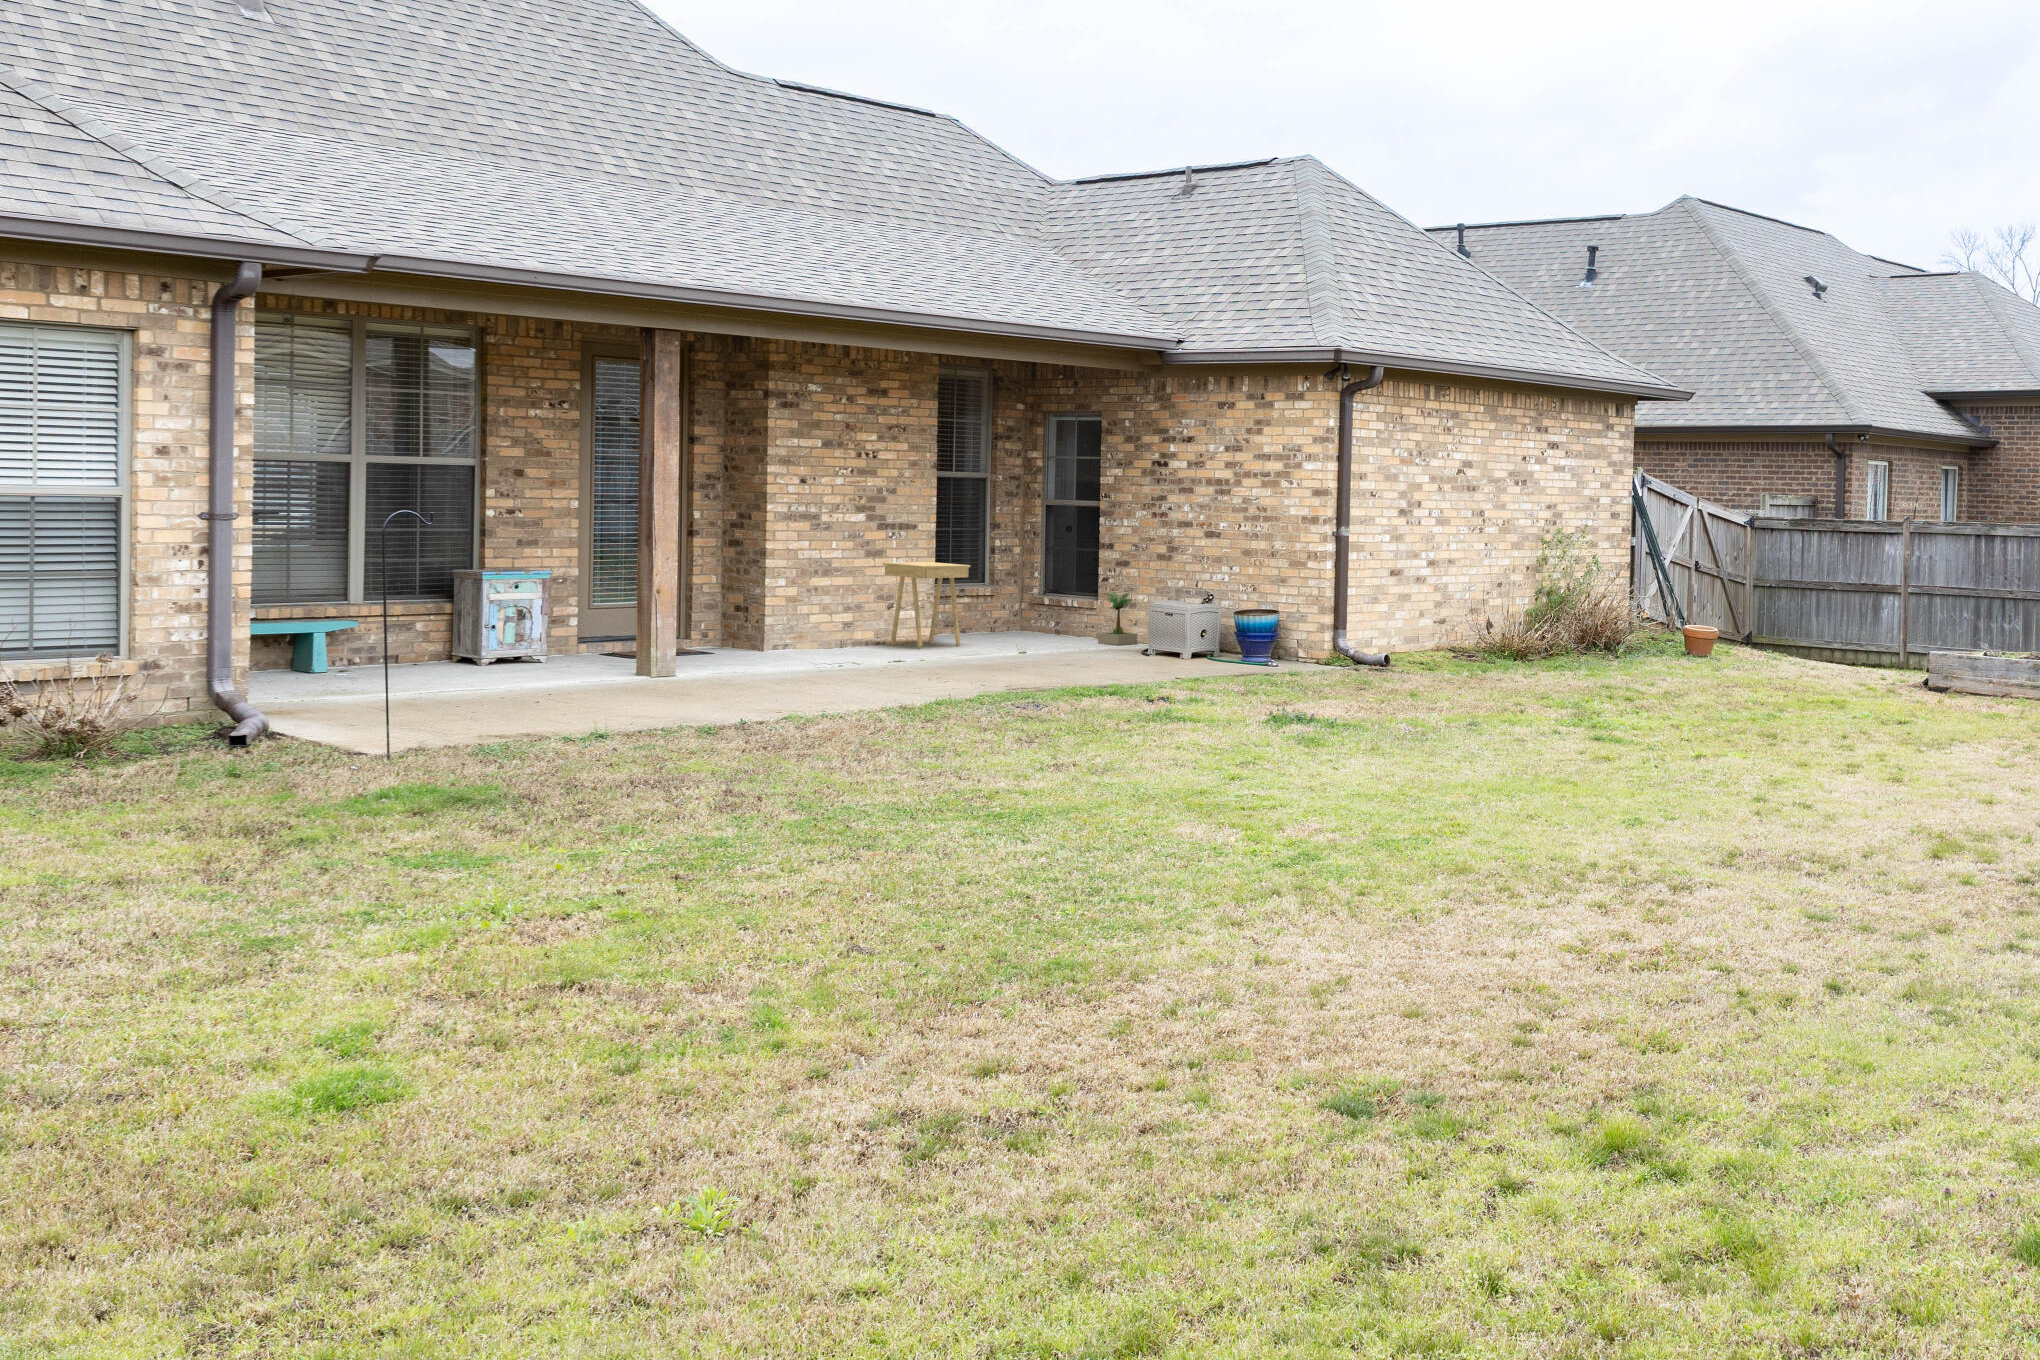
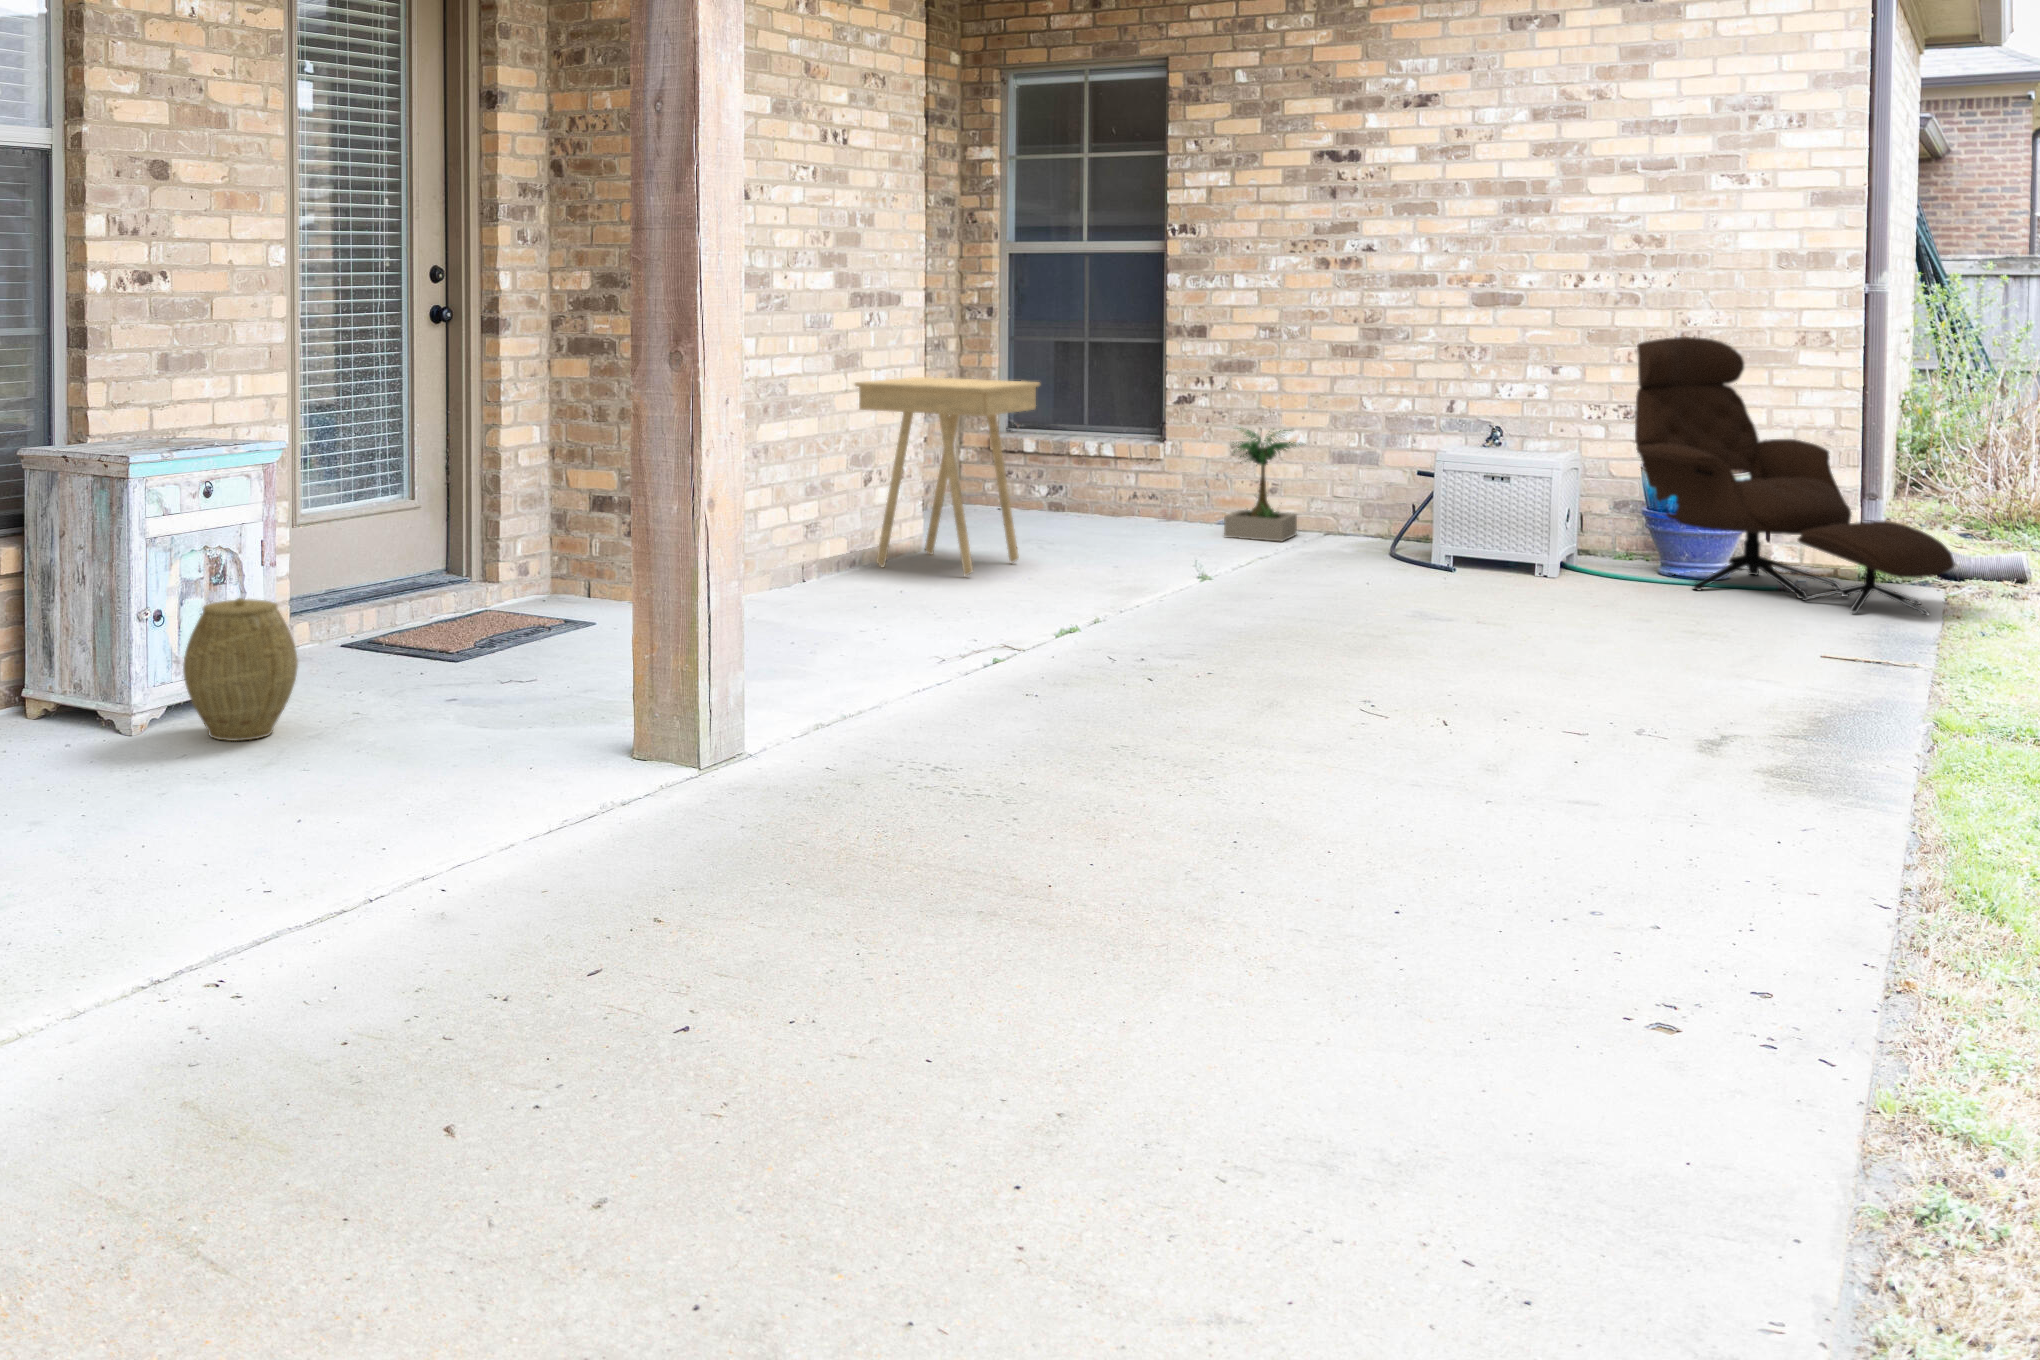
lounge chair: none [1224,554,1315,671] -> present [1635,337,1955,615]
woven basket: none [500,622,543,669] -> present [183,598,298,741]

